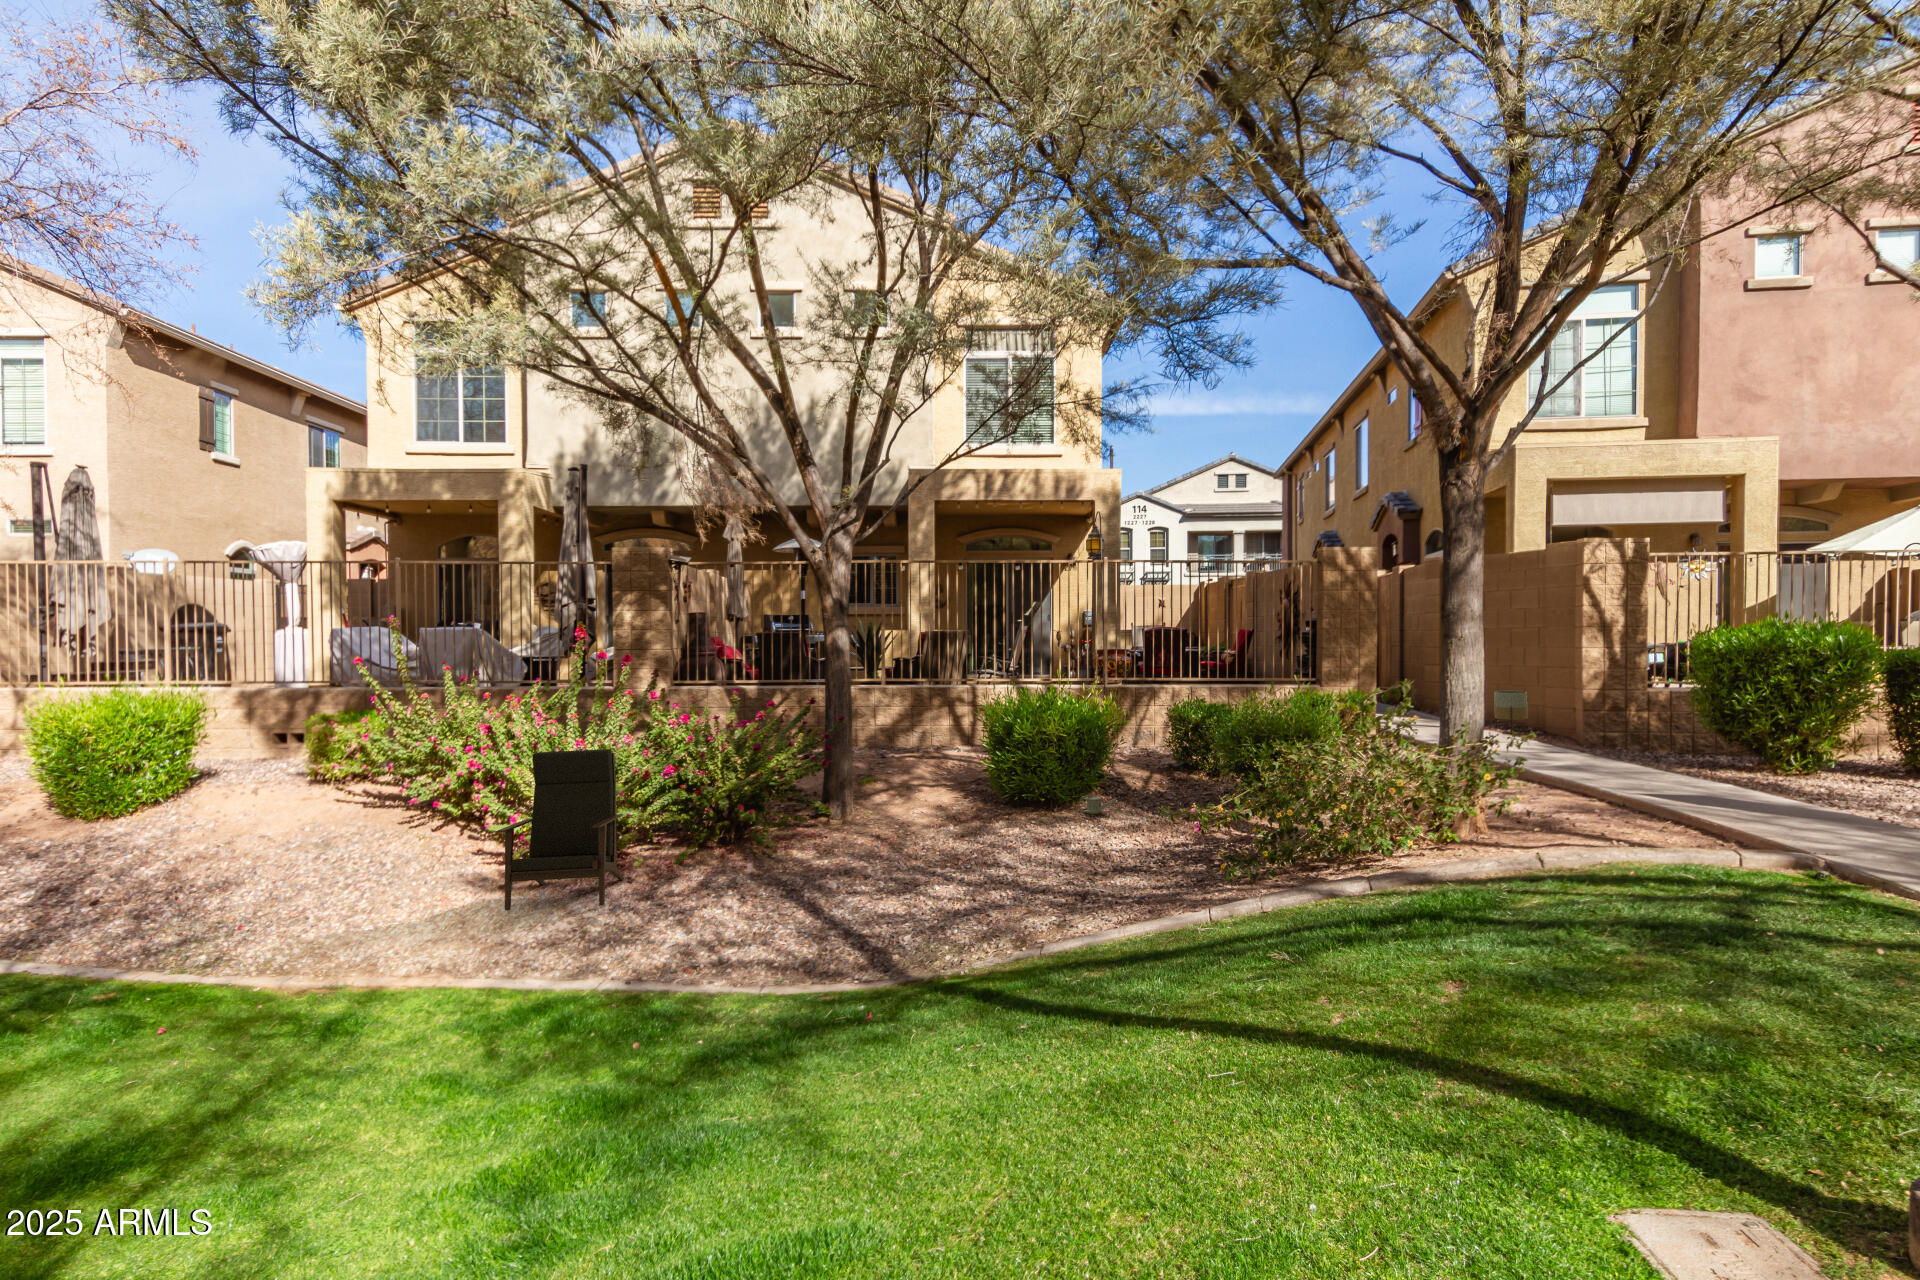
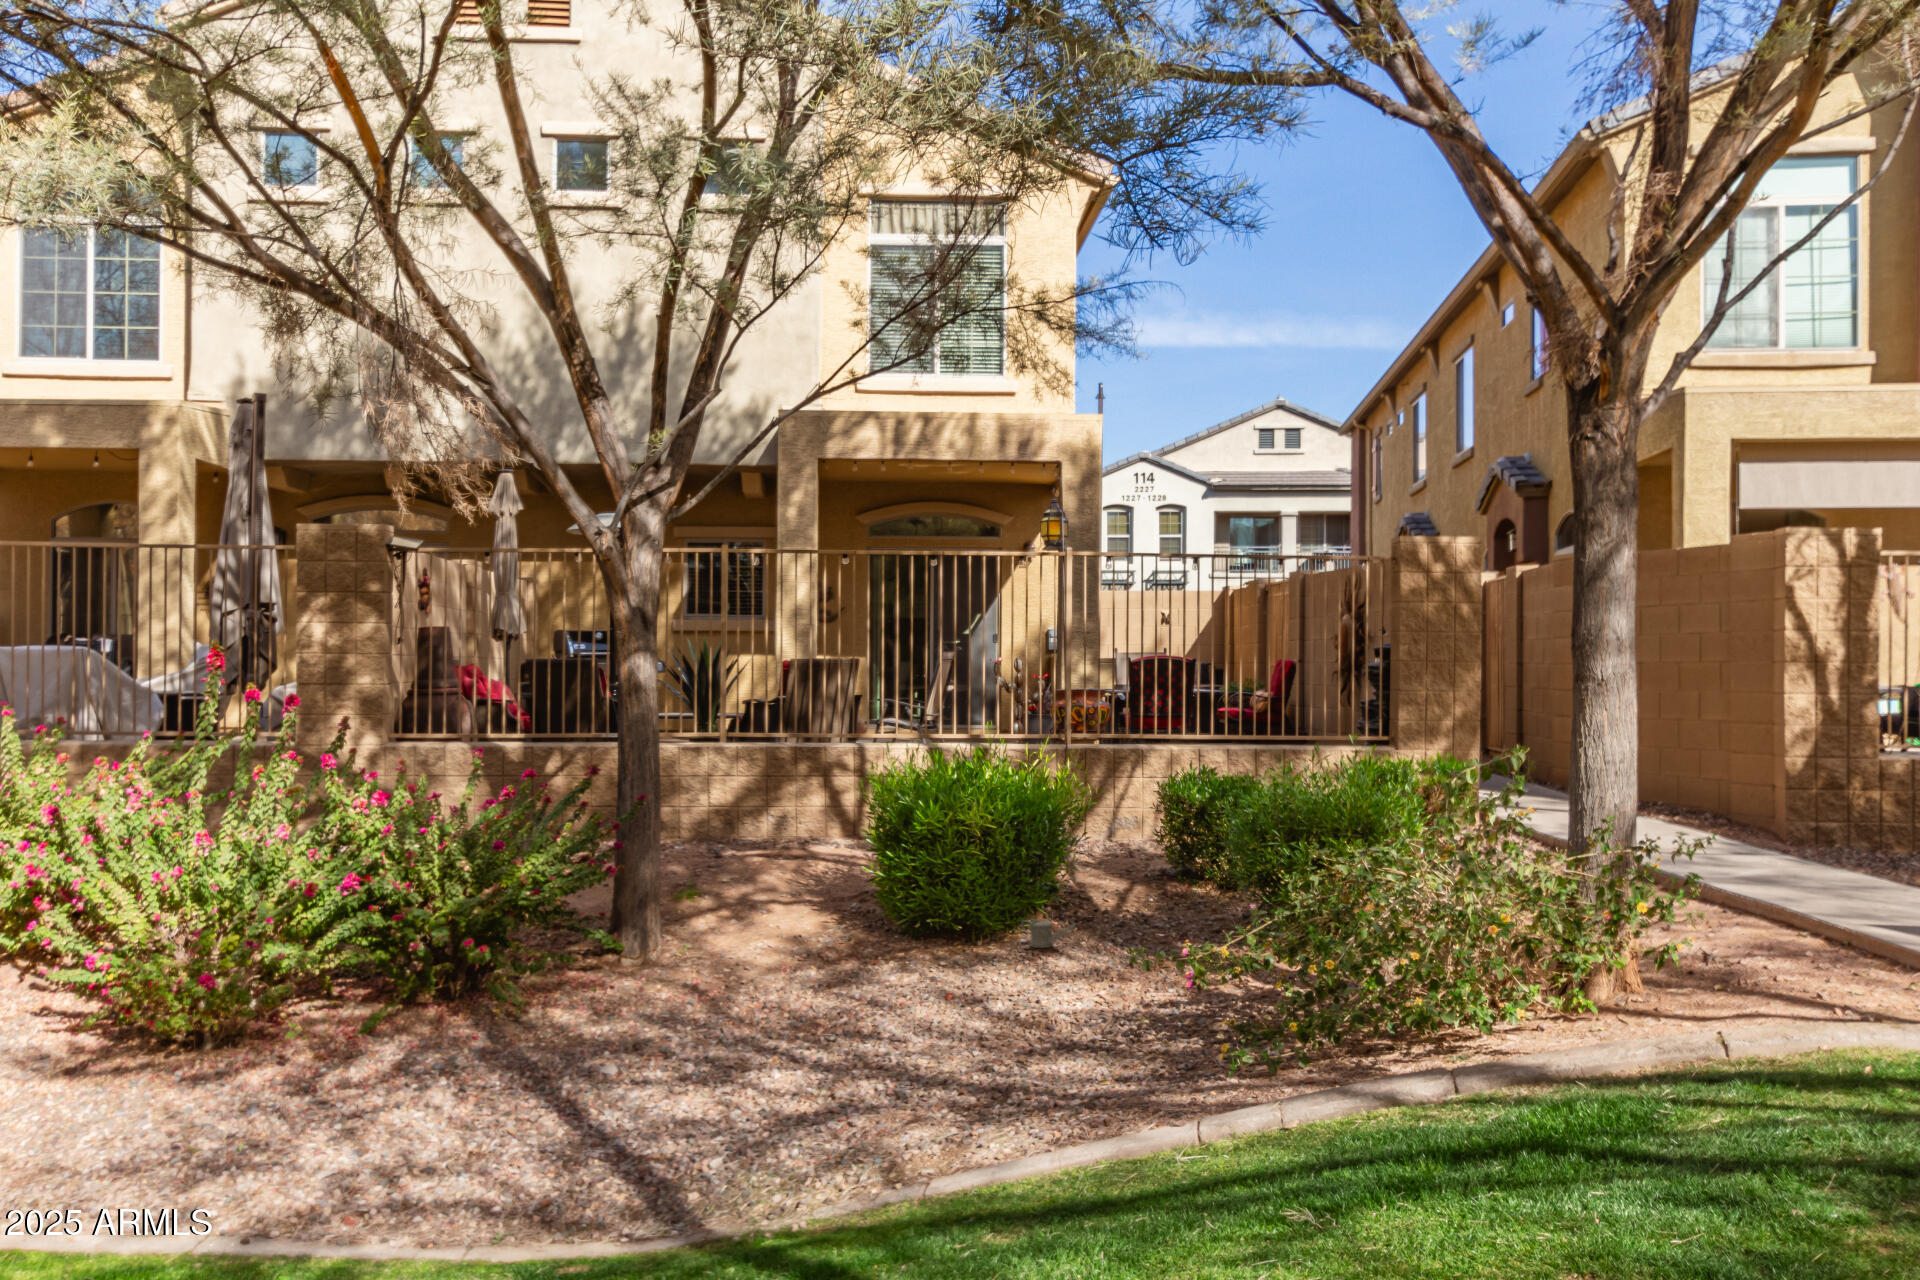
planter: present [1494,690,1528,734] -> none [1651,754,1700,820]
lounge chair: present [496,749,624,911] -> none [40,849,271,1119]

